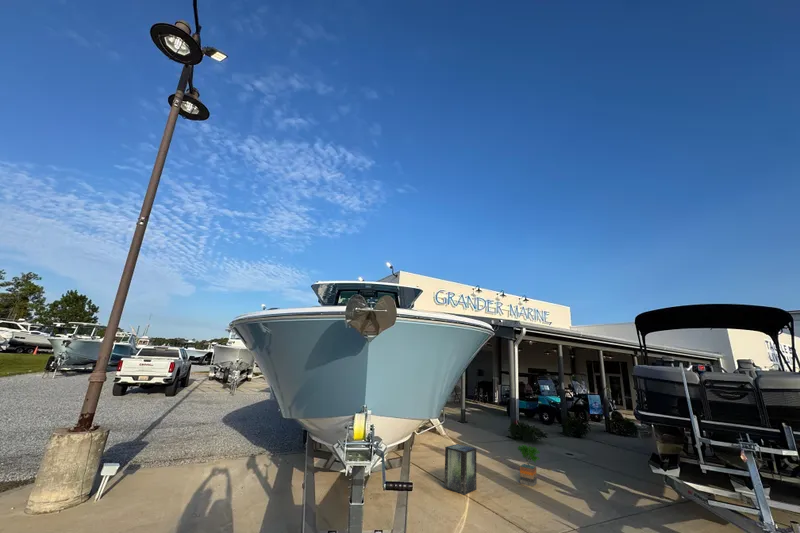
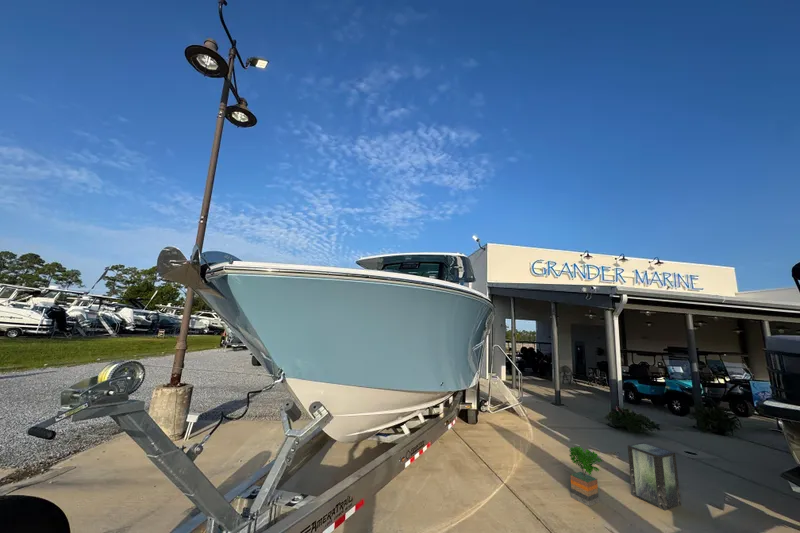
storage box: present [445,444,476,495] -> present [628,443,681,511]

